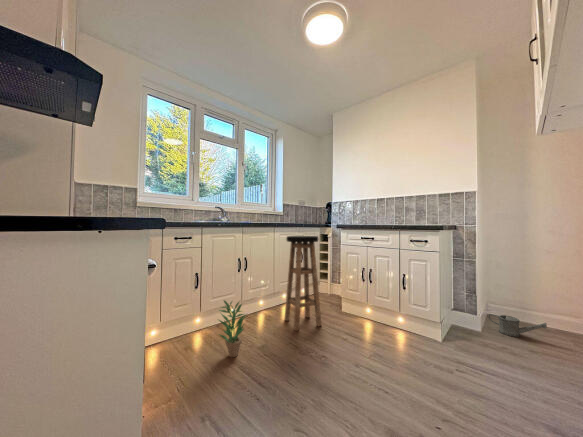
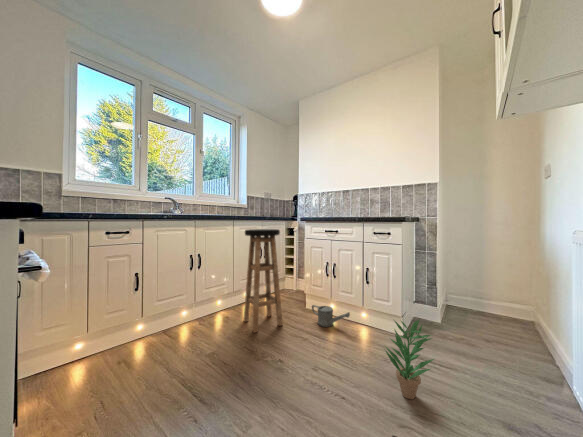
potted plant: present [219,300,245,357] -> present [386,320,434,399]
watering can: present [489,314,547,337] -> present [312,305,350,327]

